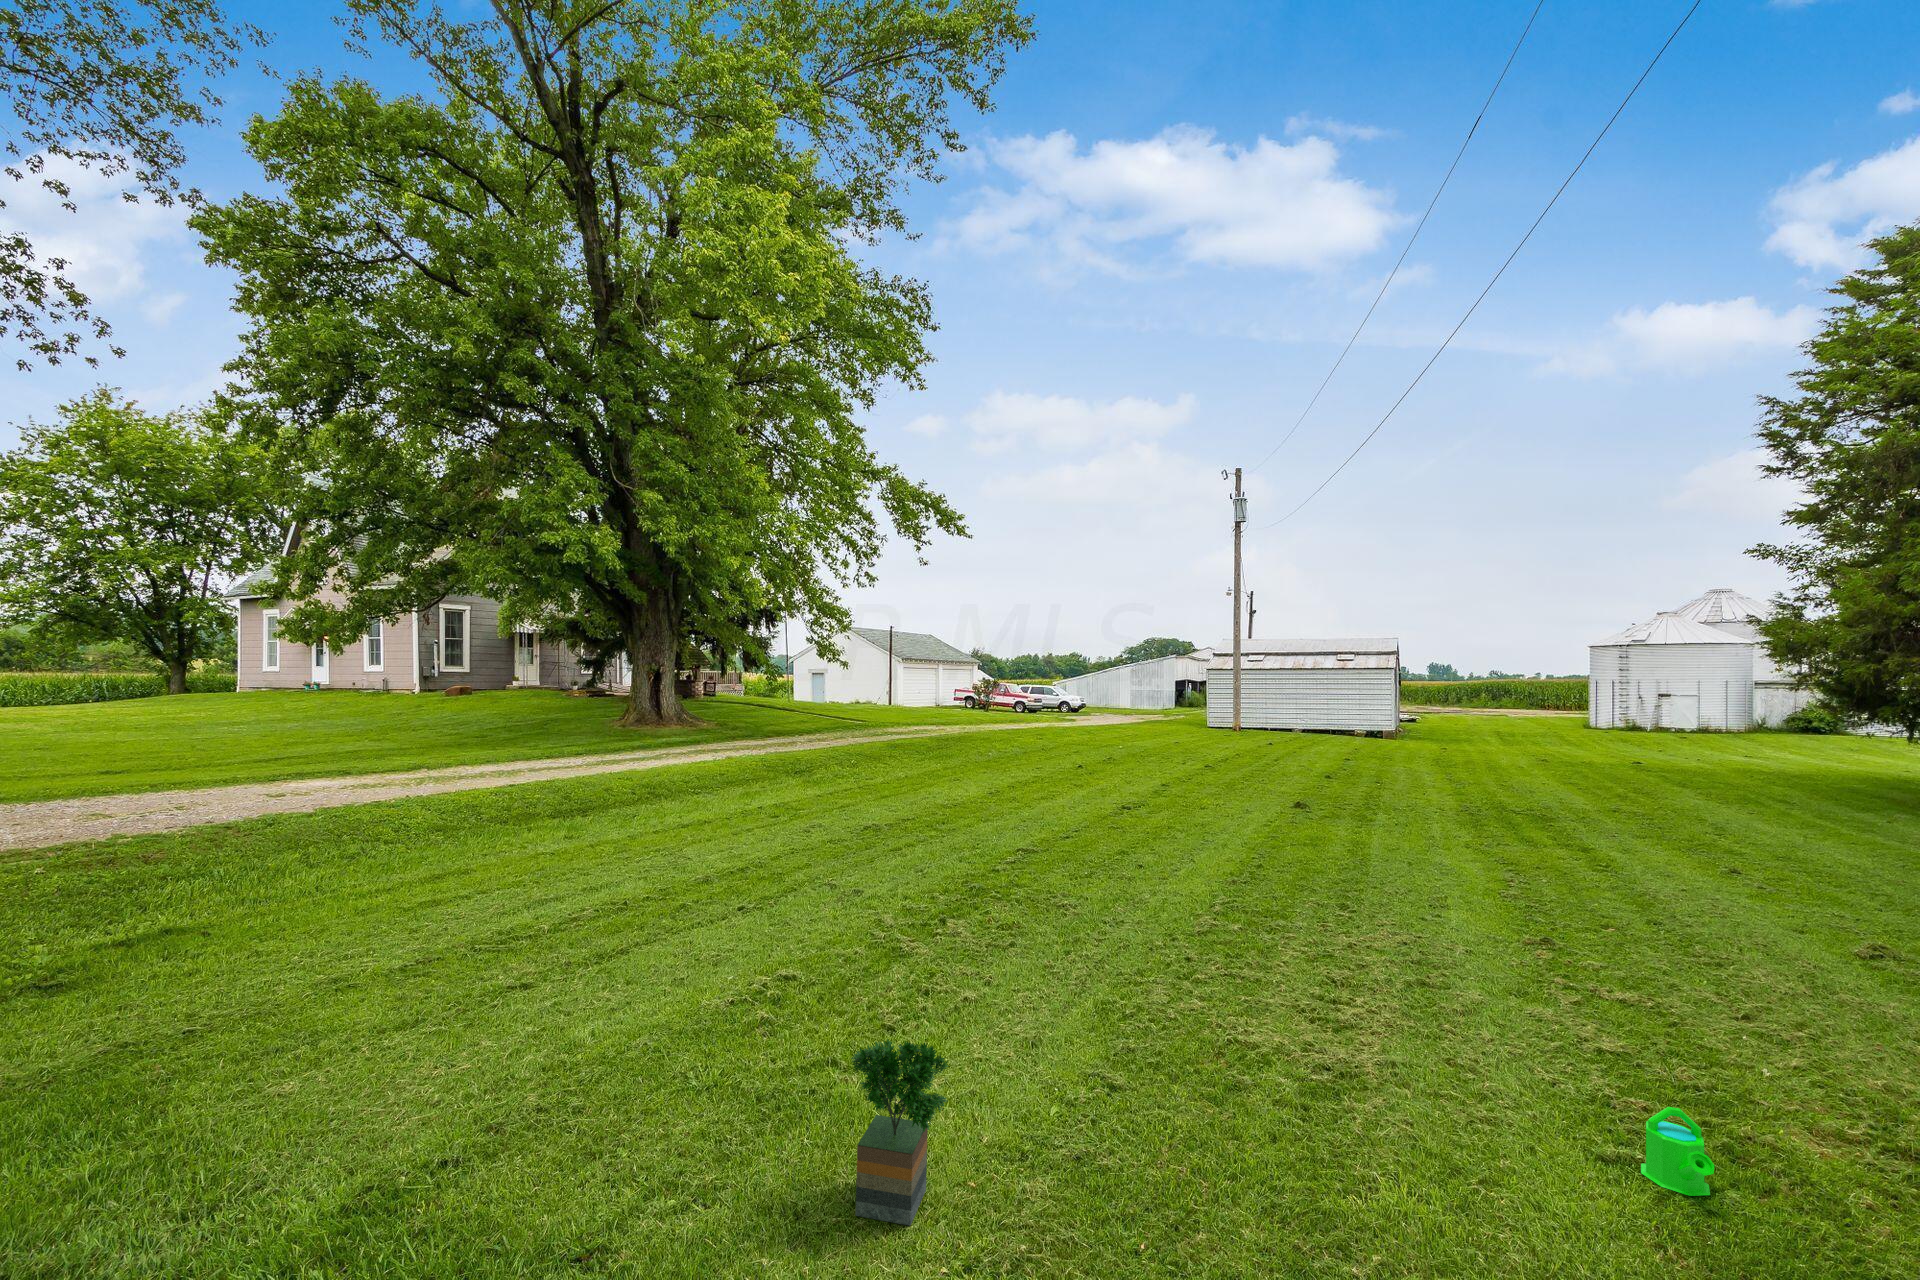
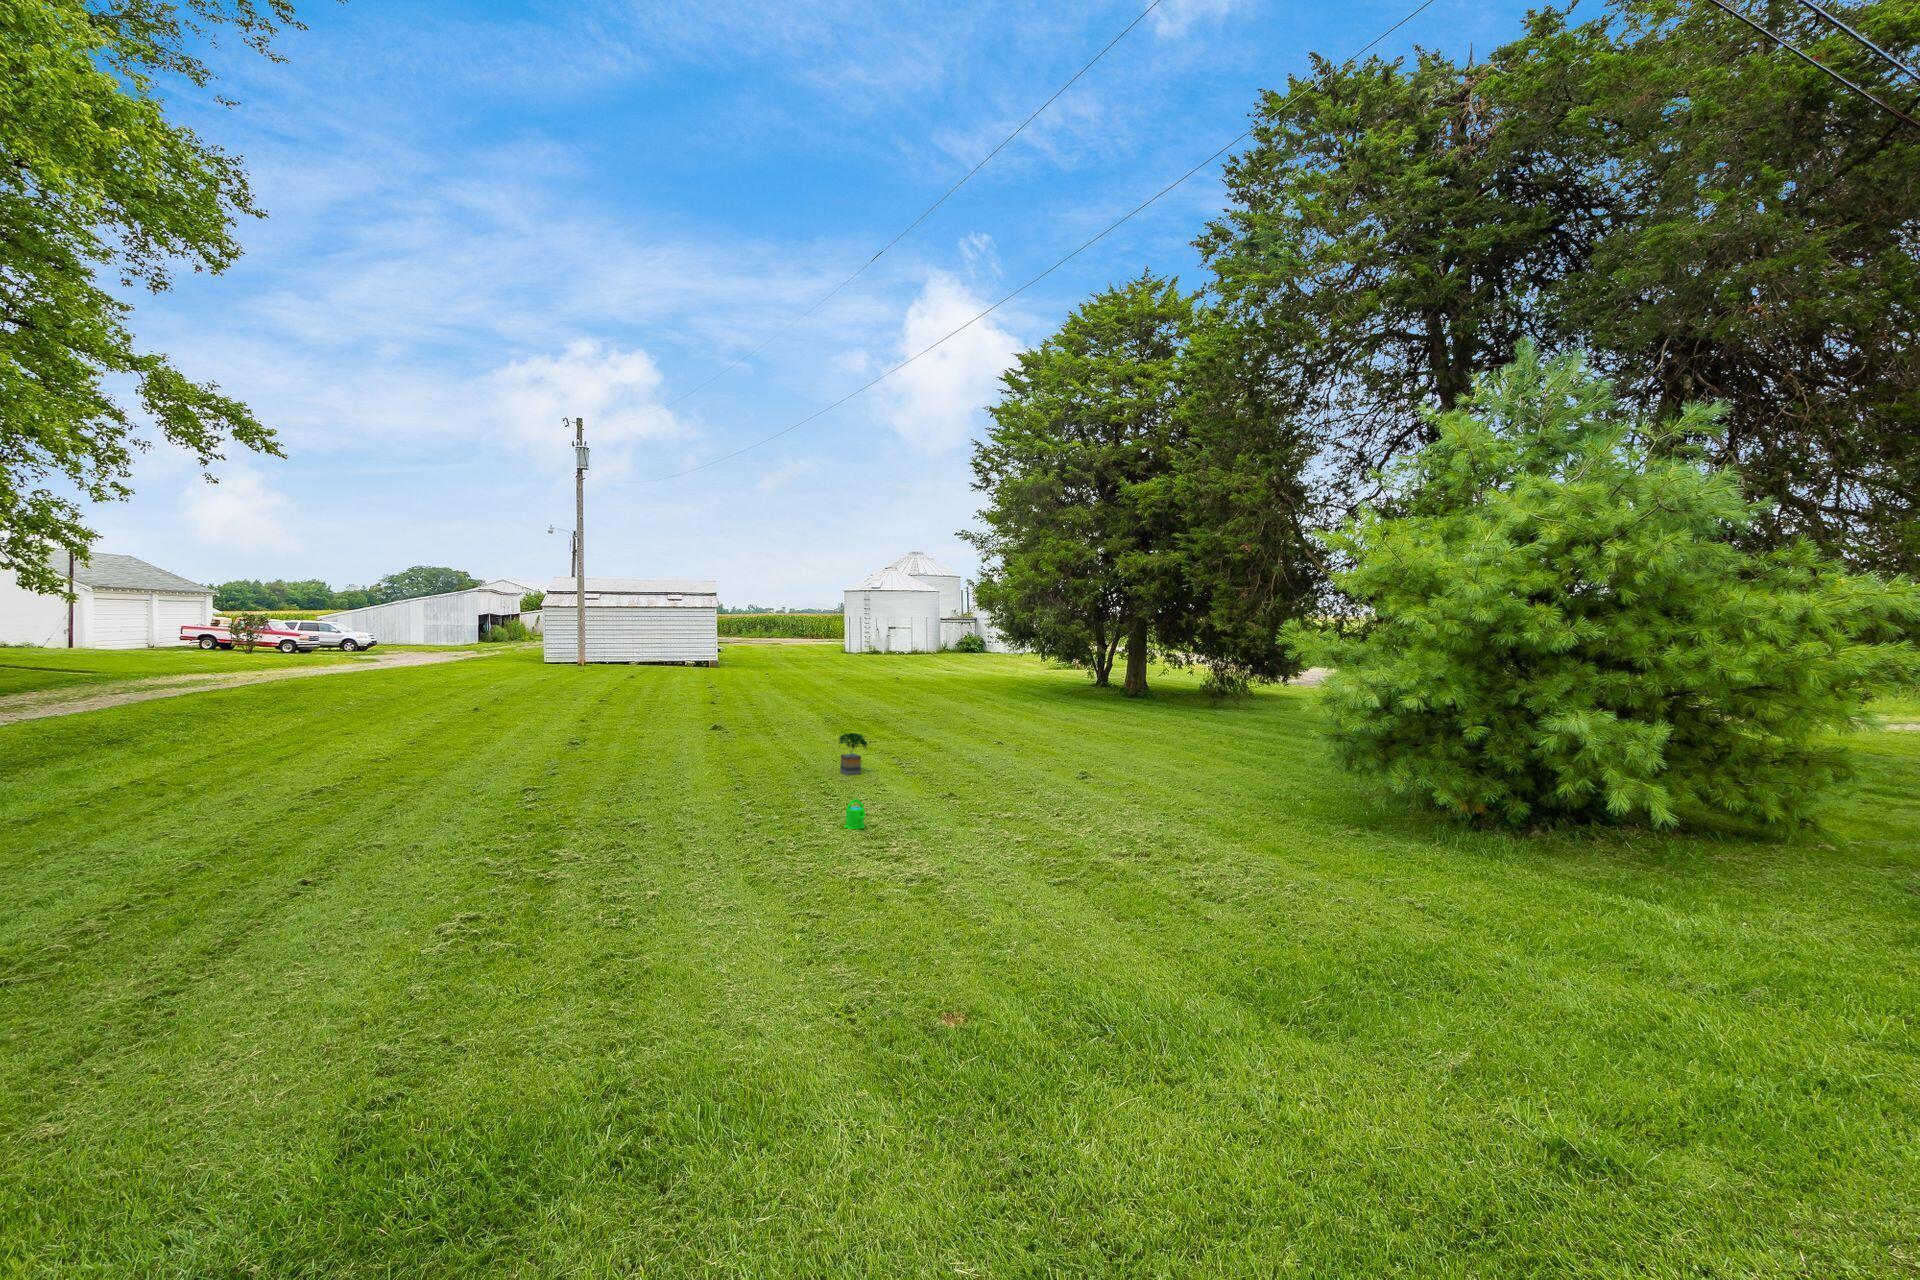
potted tree: present [851,1039,948,1226] -> present [839,733,867,775]

